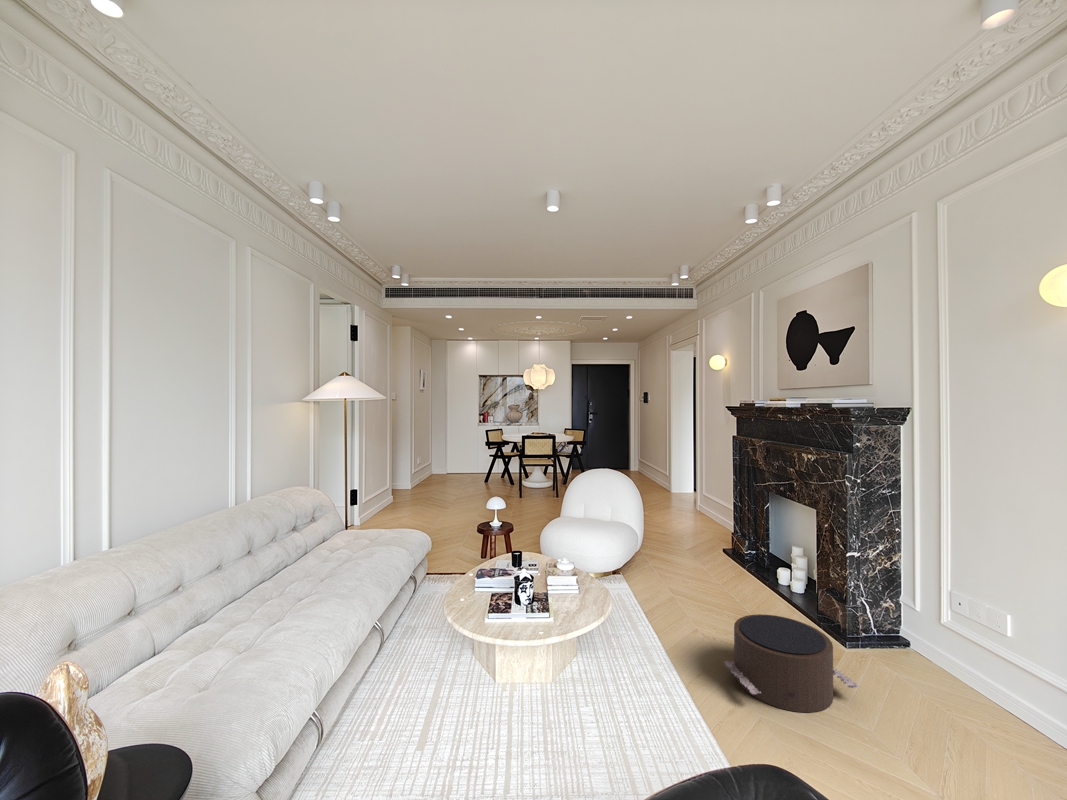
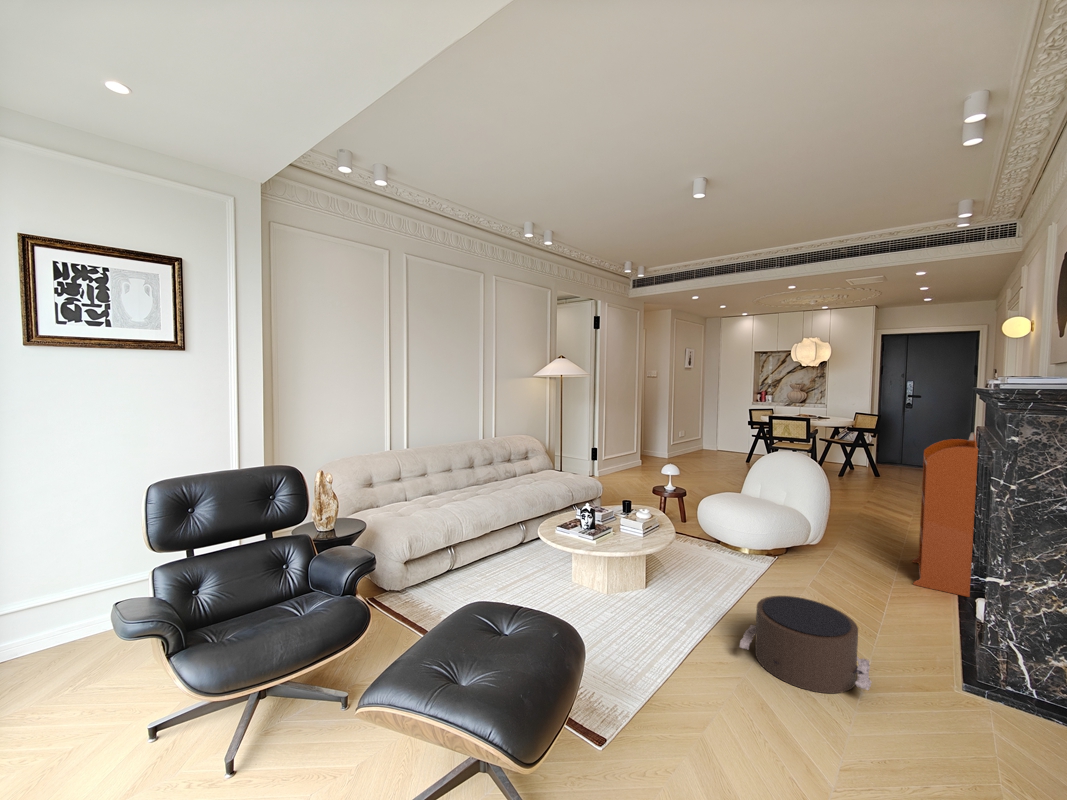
bookcase: none [696,440,755,569] -> present [912,433,978,597]

